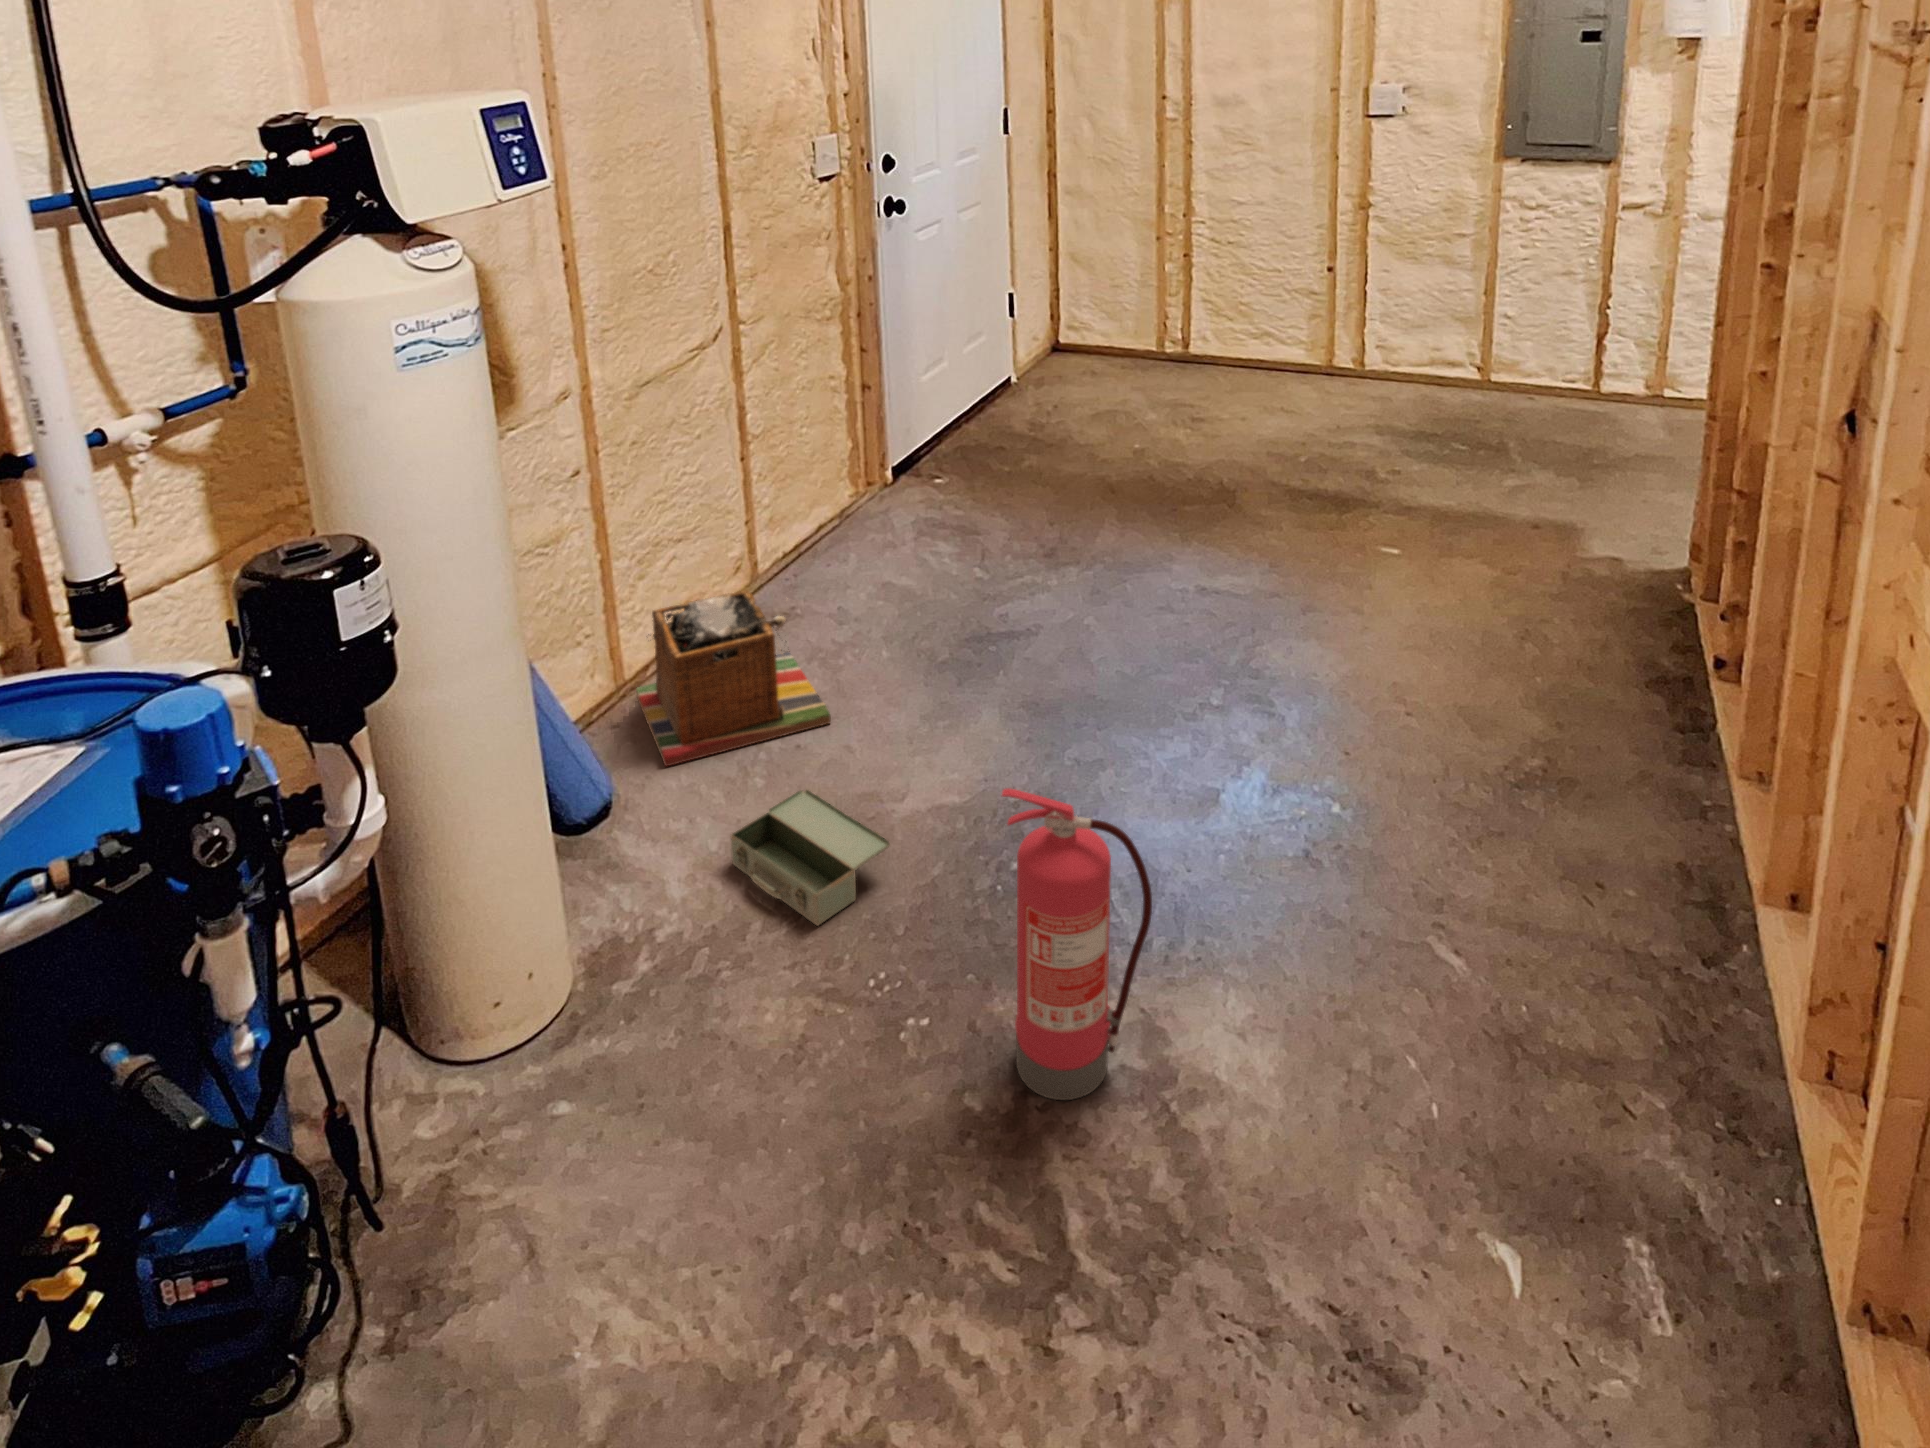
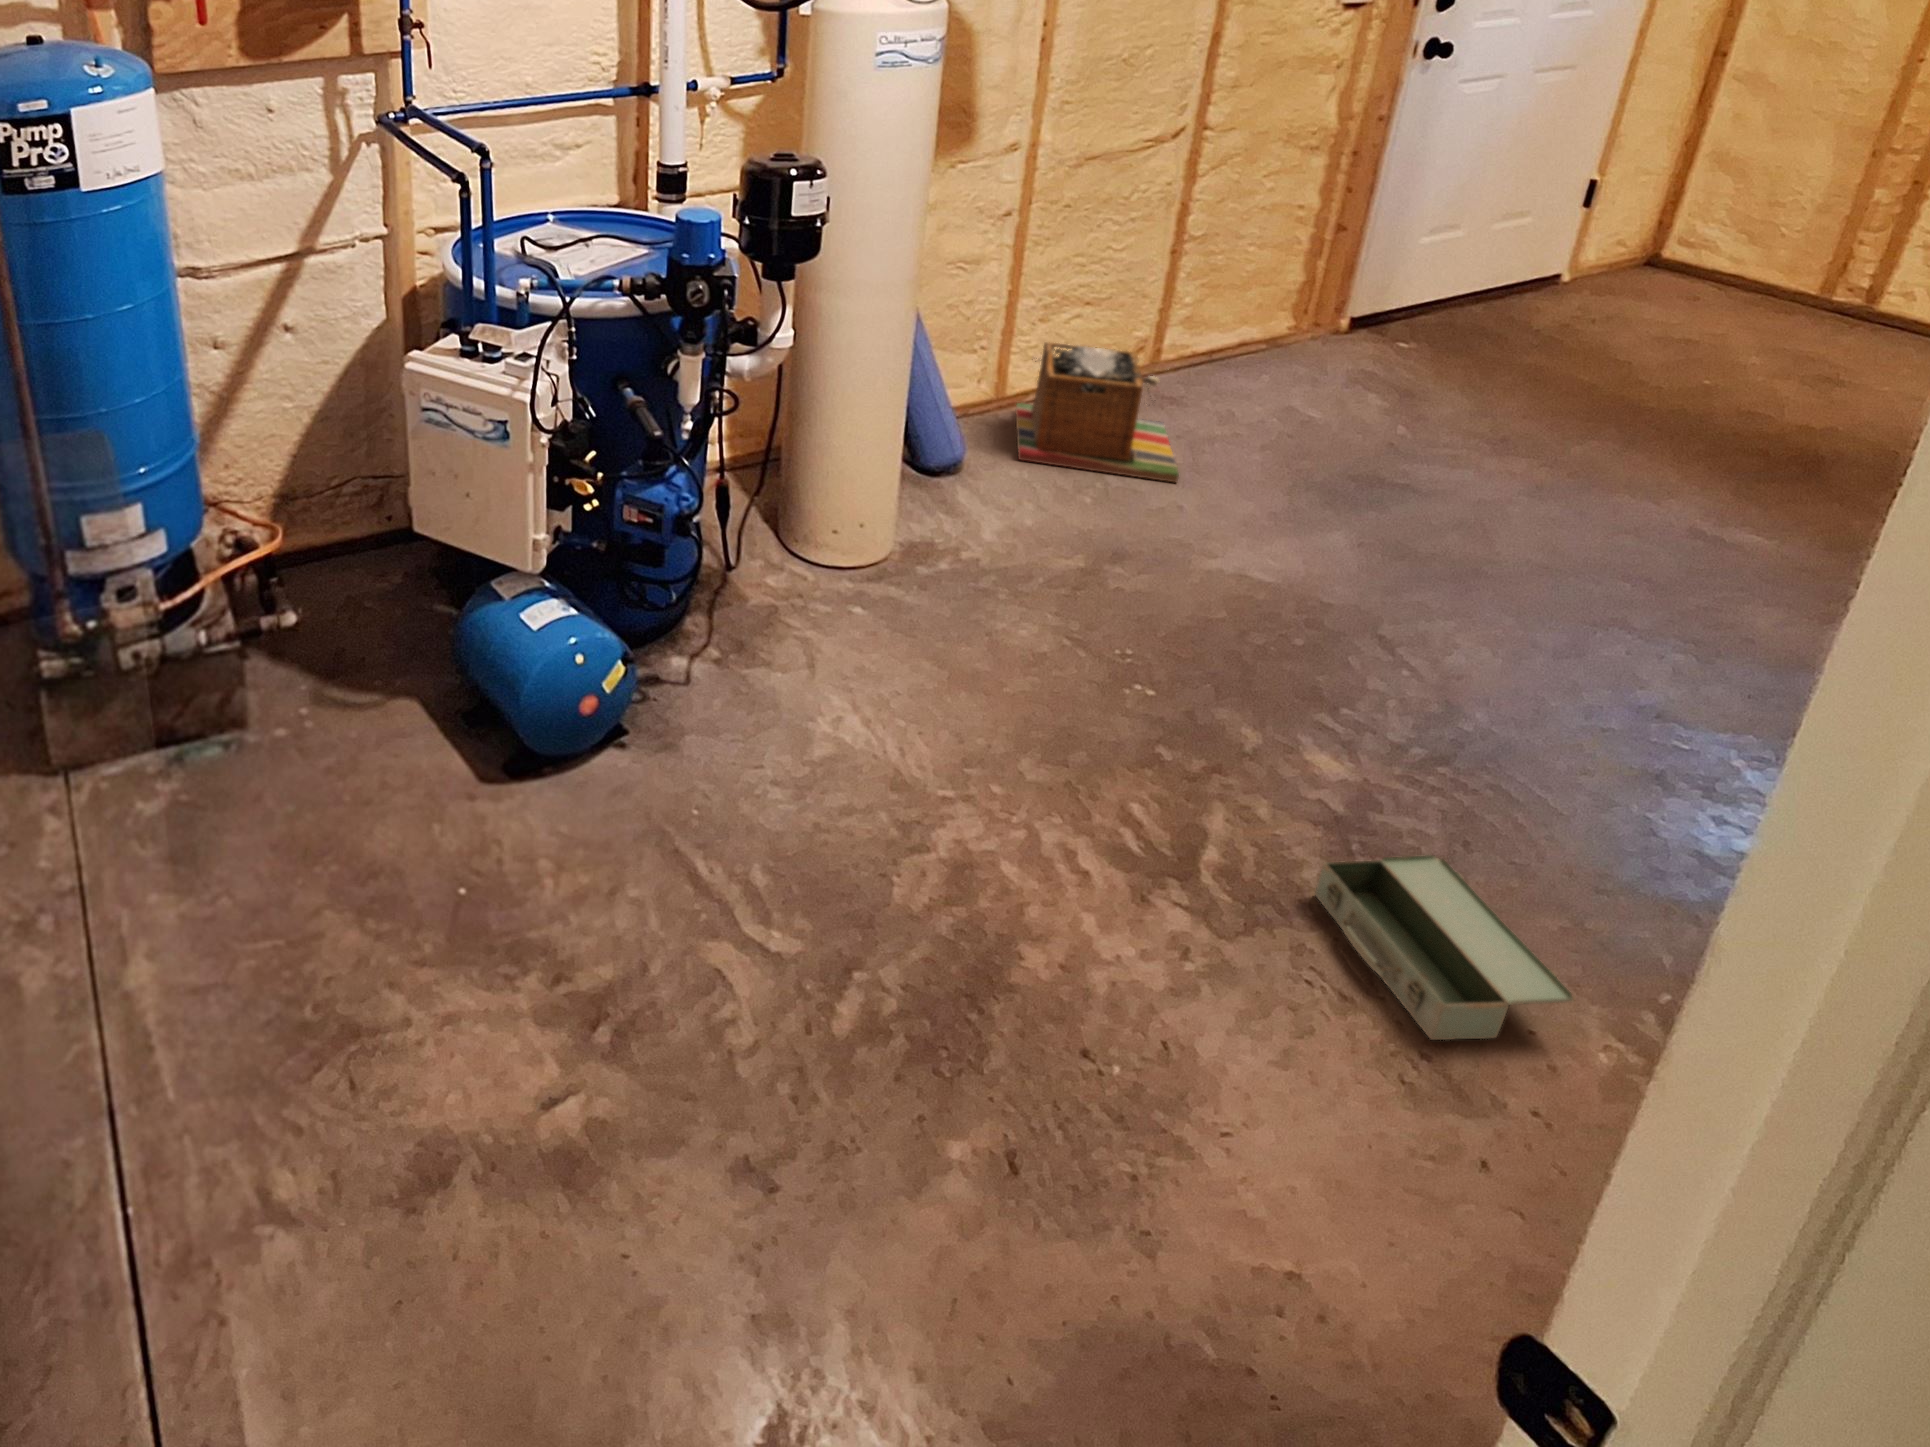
fire extinguisher: present [1002,788,1152,1100] -> none [1223,510,1401,798]
toolbox: present [731,790,890,926] -> present [1315,855,1573,1040]

